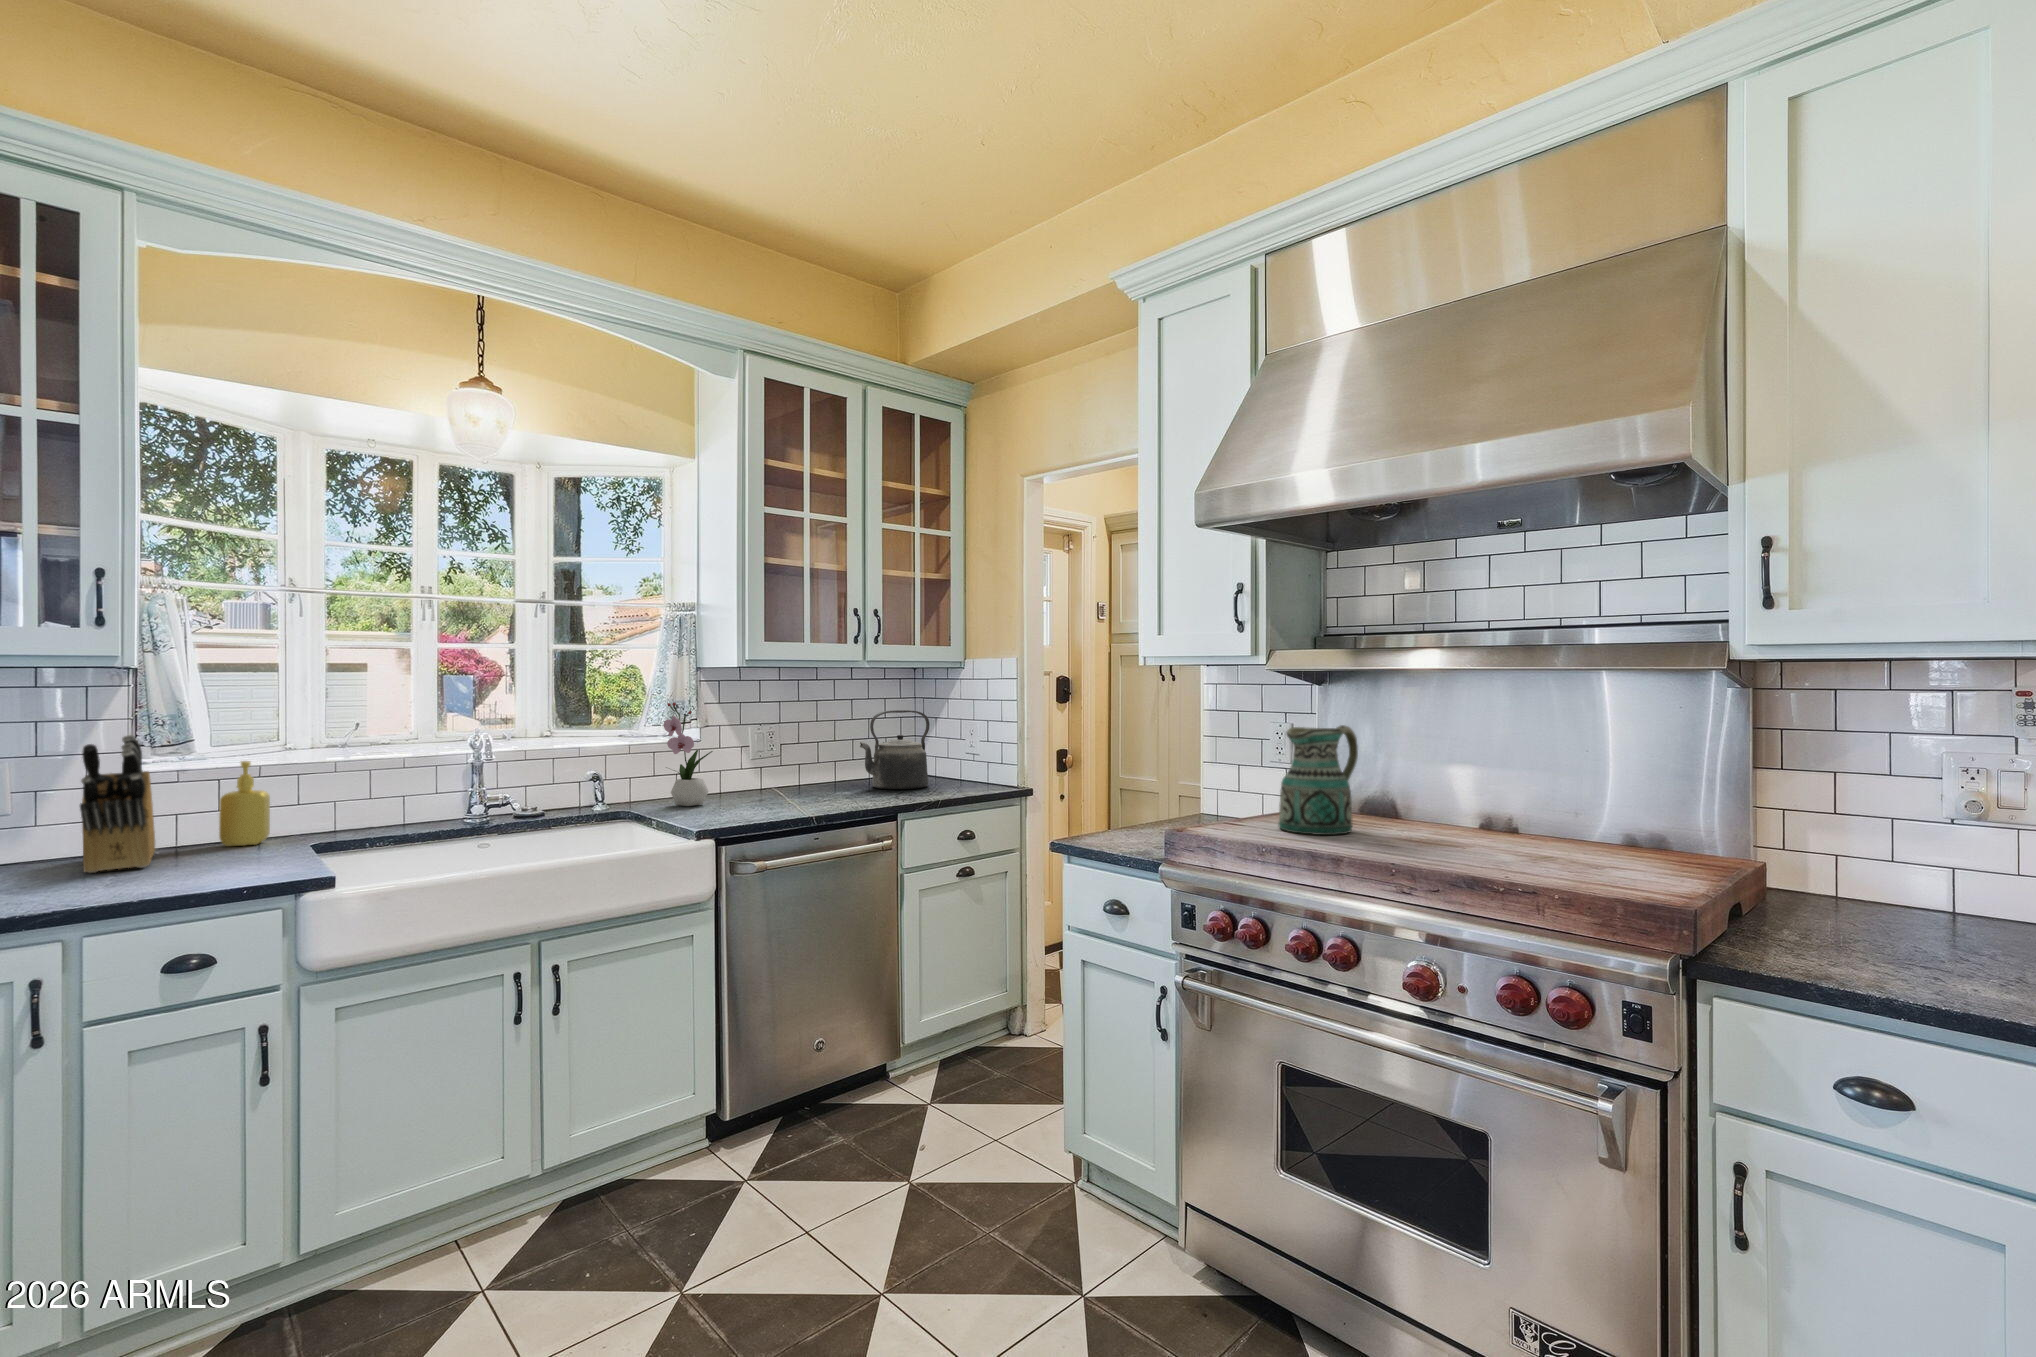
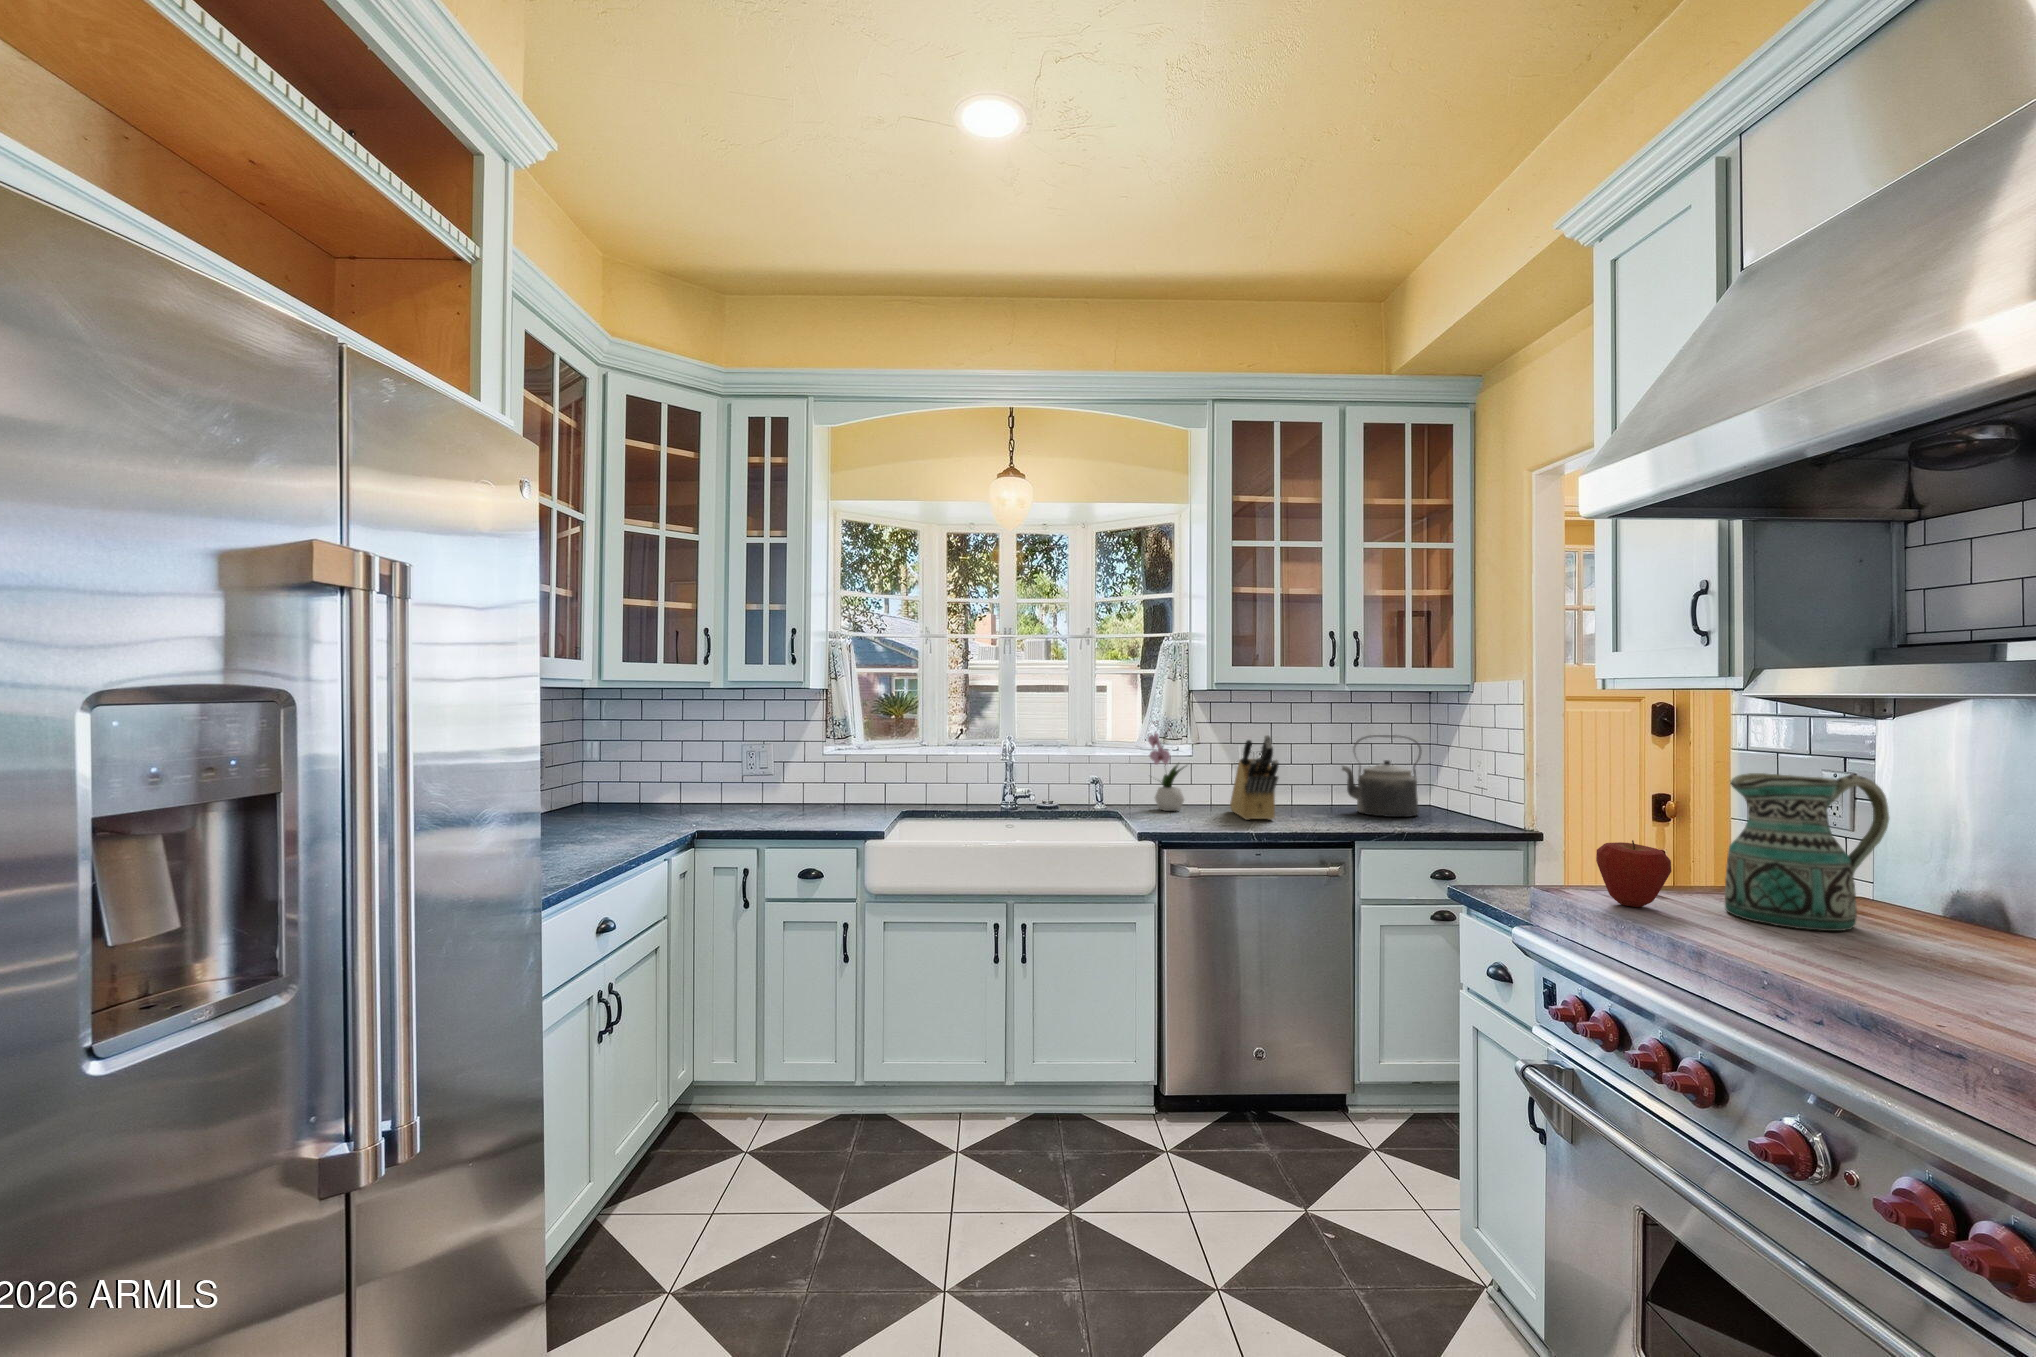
knife block: present [80,735,155,873] -> present [1230,735,1279,820]
soap dispenser: present [219,761,270,846] -> none [860,751,887,807]
apple: none [1213,783,1261,835] -> present [1596,840,1671,907]

